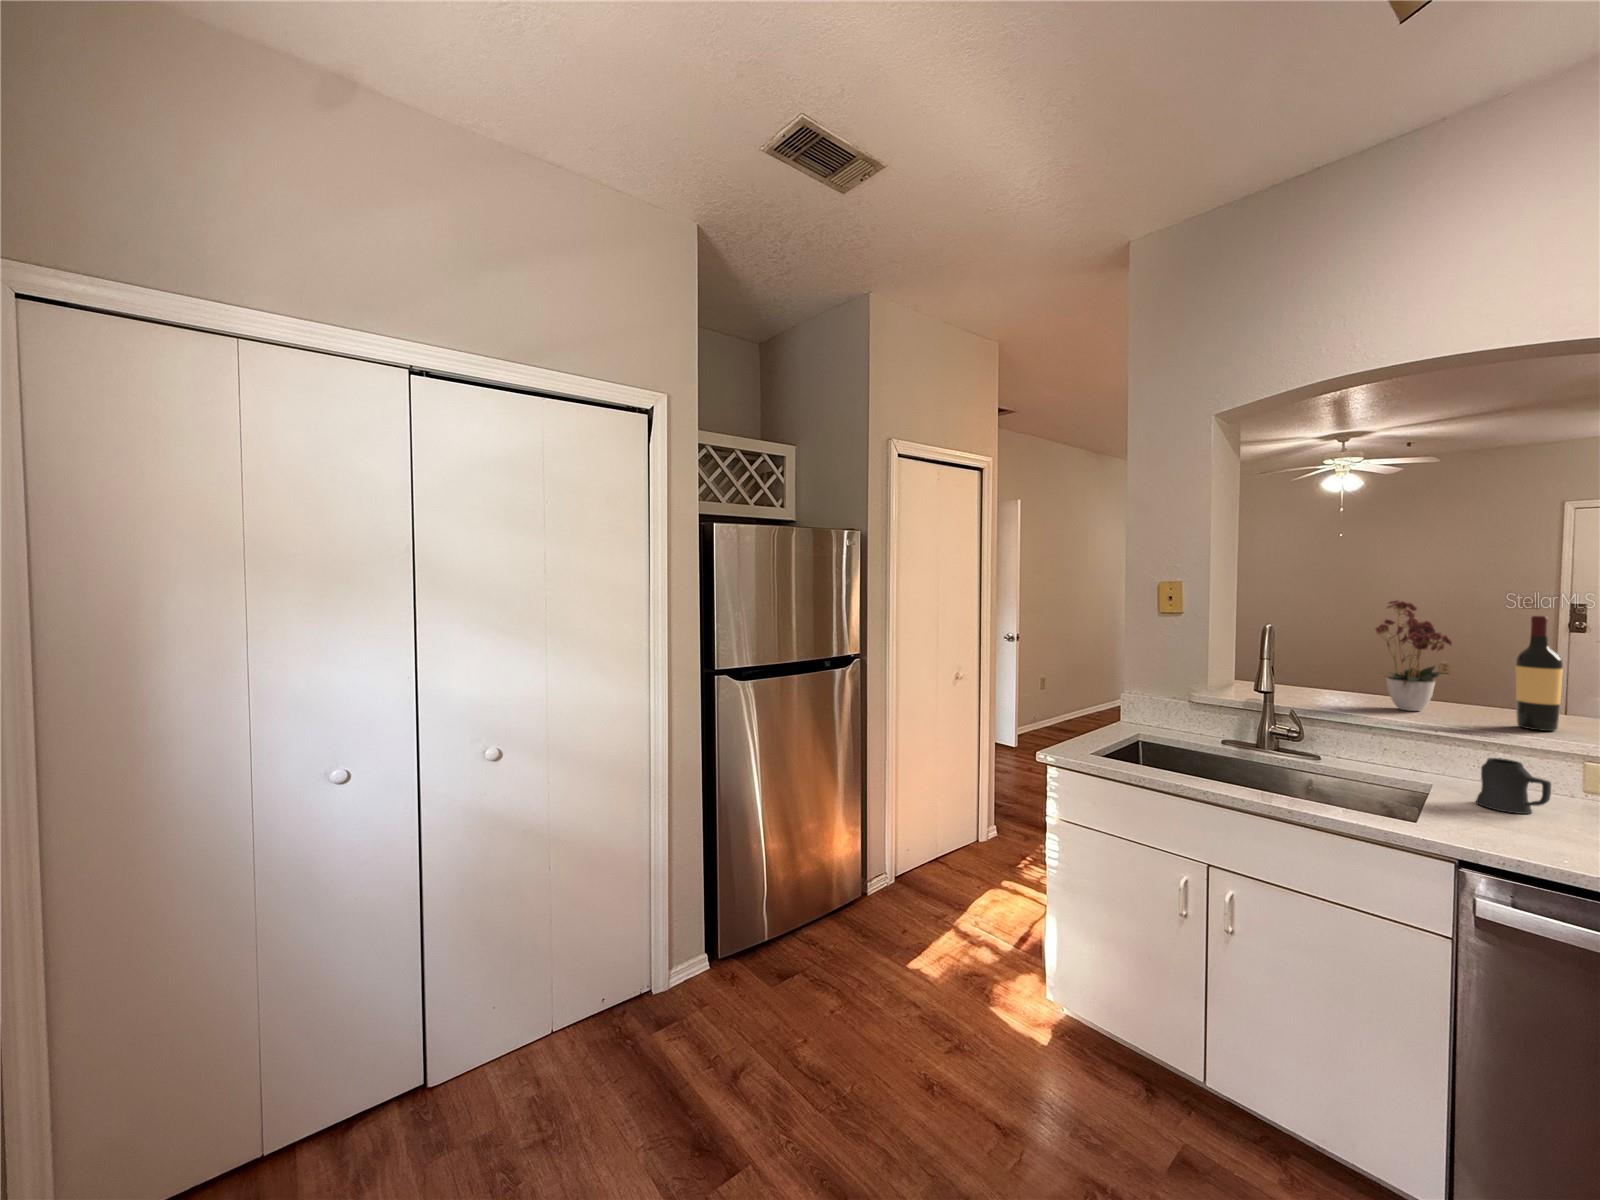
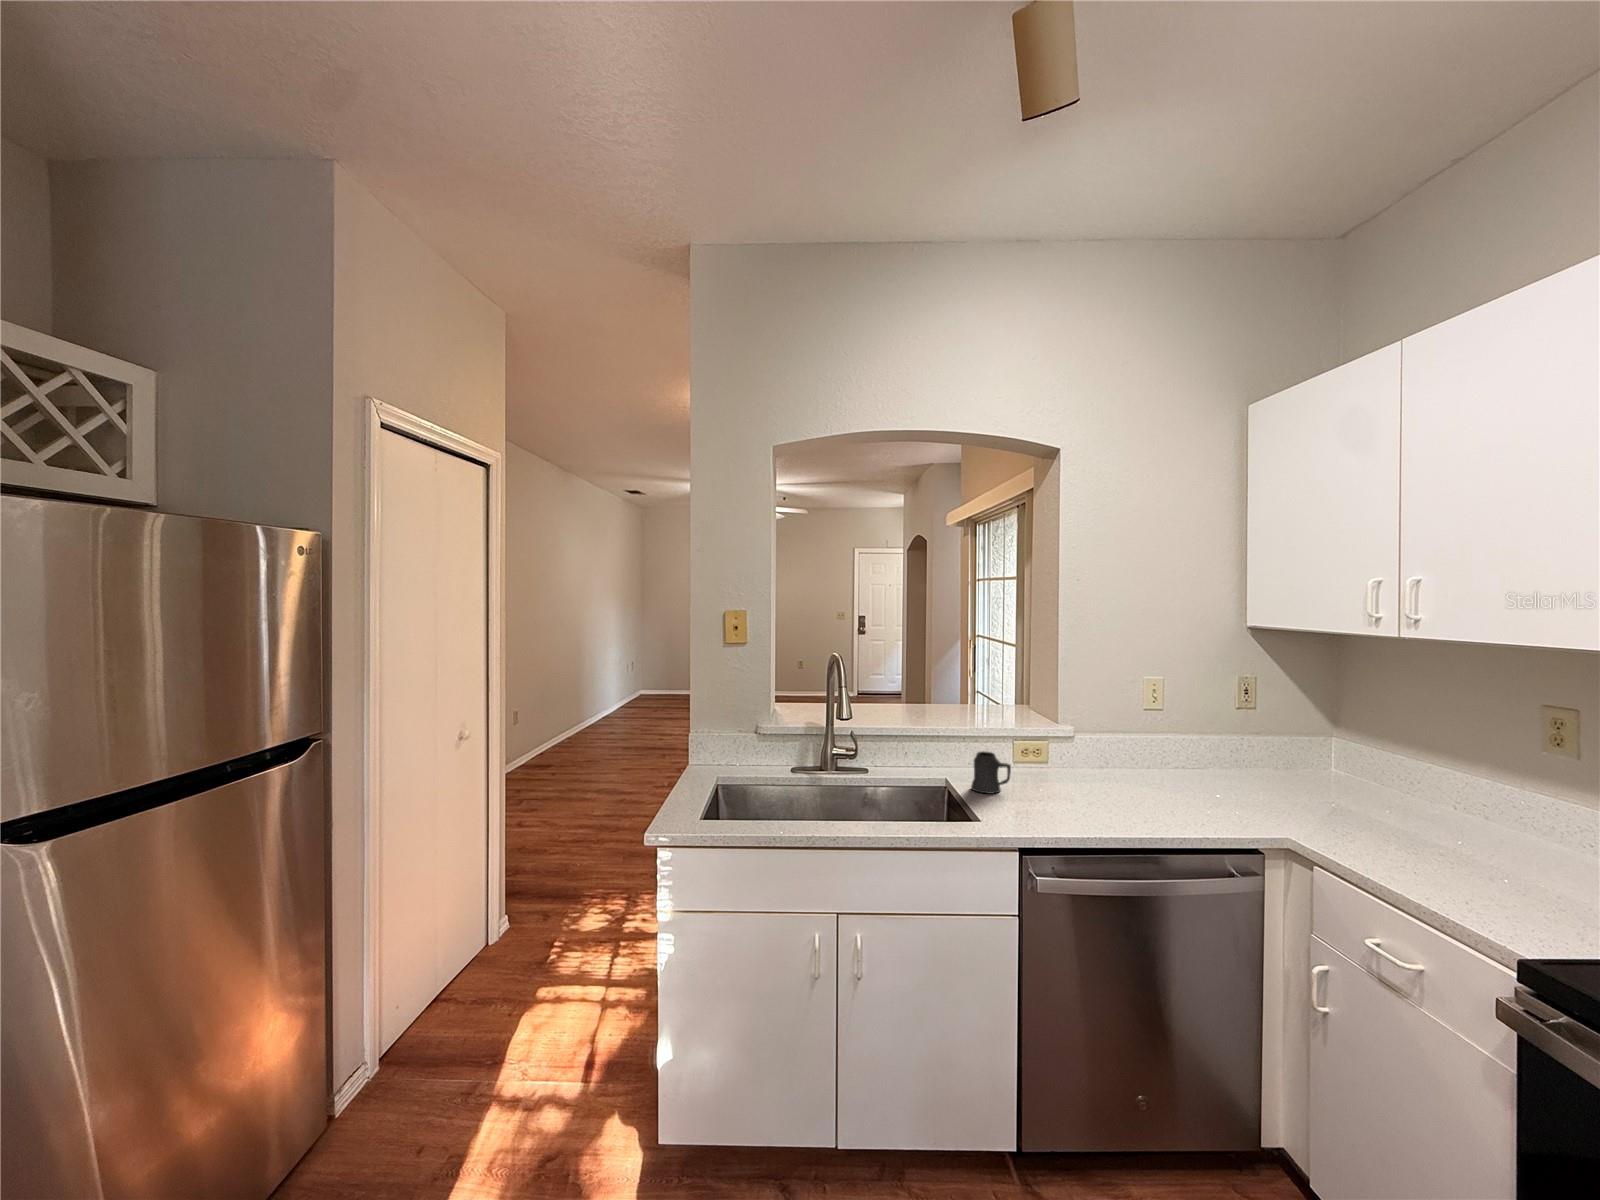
flower arrangement: present [1376,600,1452,711] -> none [878,623,937,718]
wine bottle: present [1516,616,1563,731] -> none [966,638,989,723]

